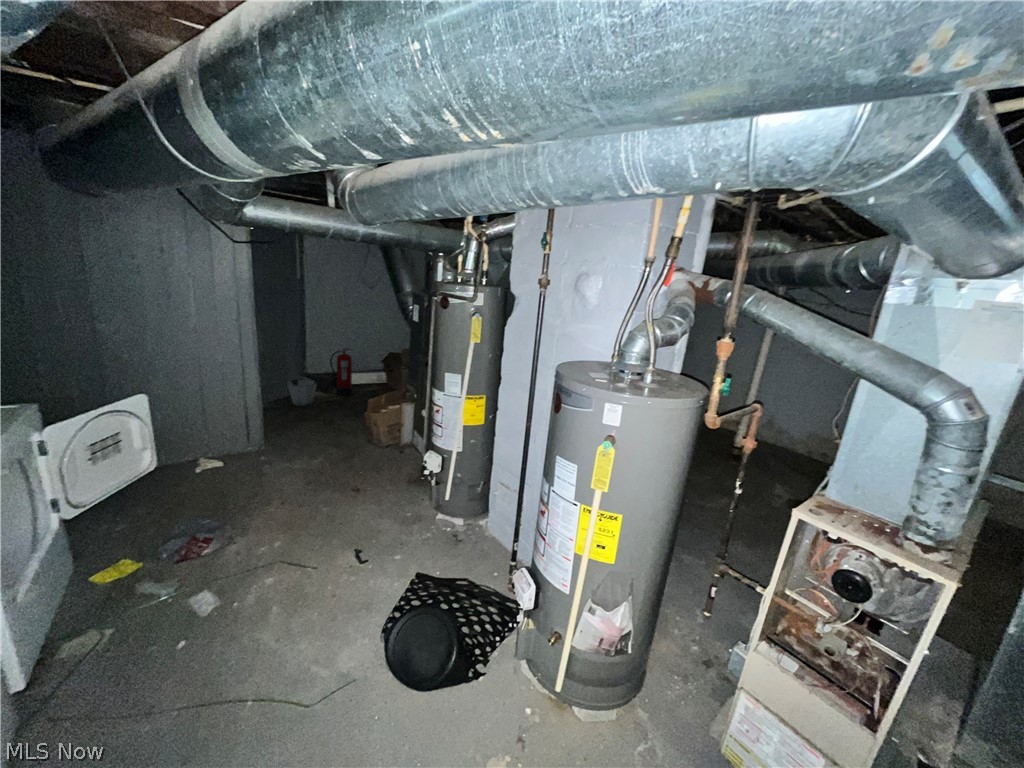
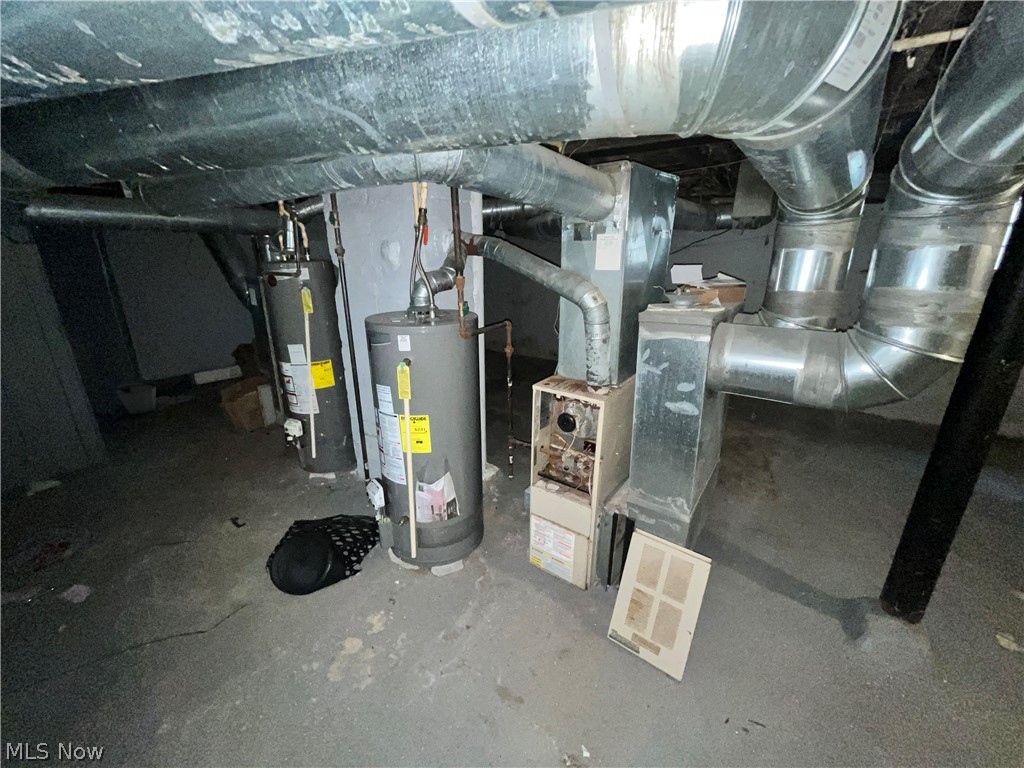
fire extinguisher: present [330,348,352,396] -> none [167,345,204,396]

